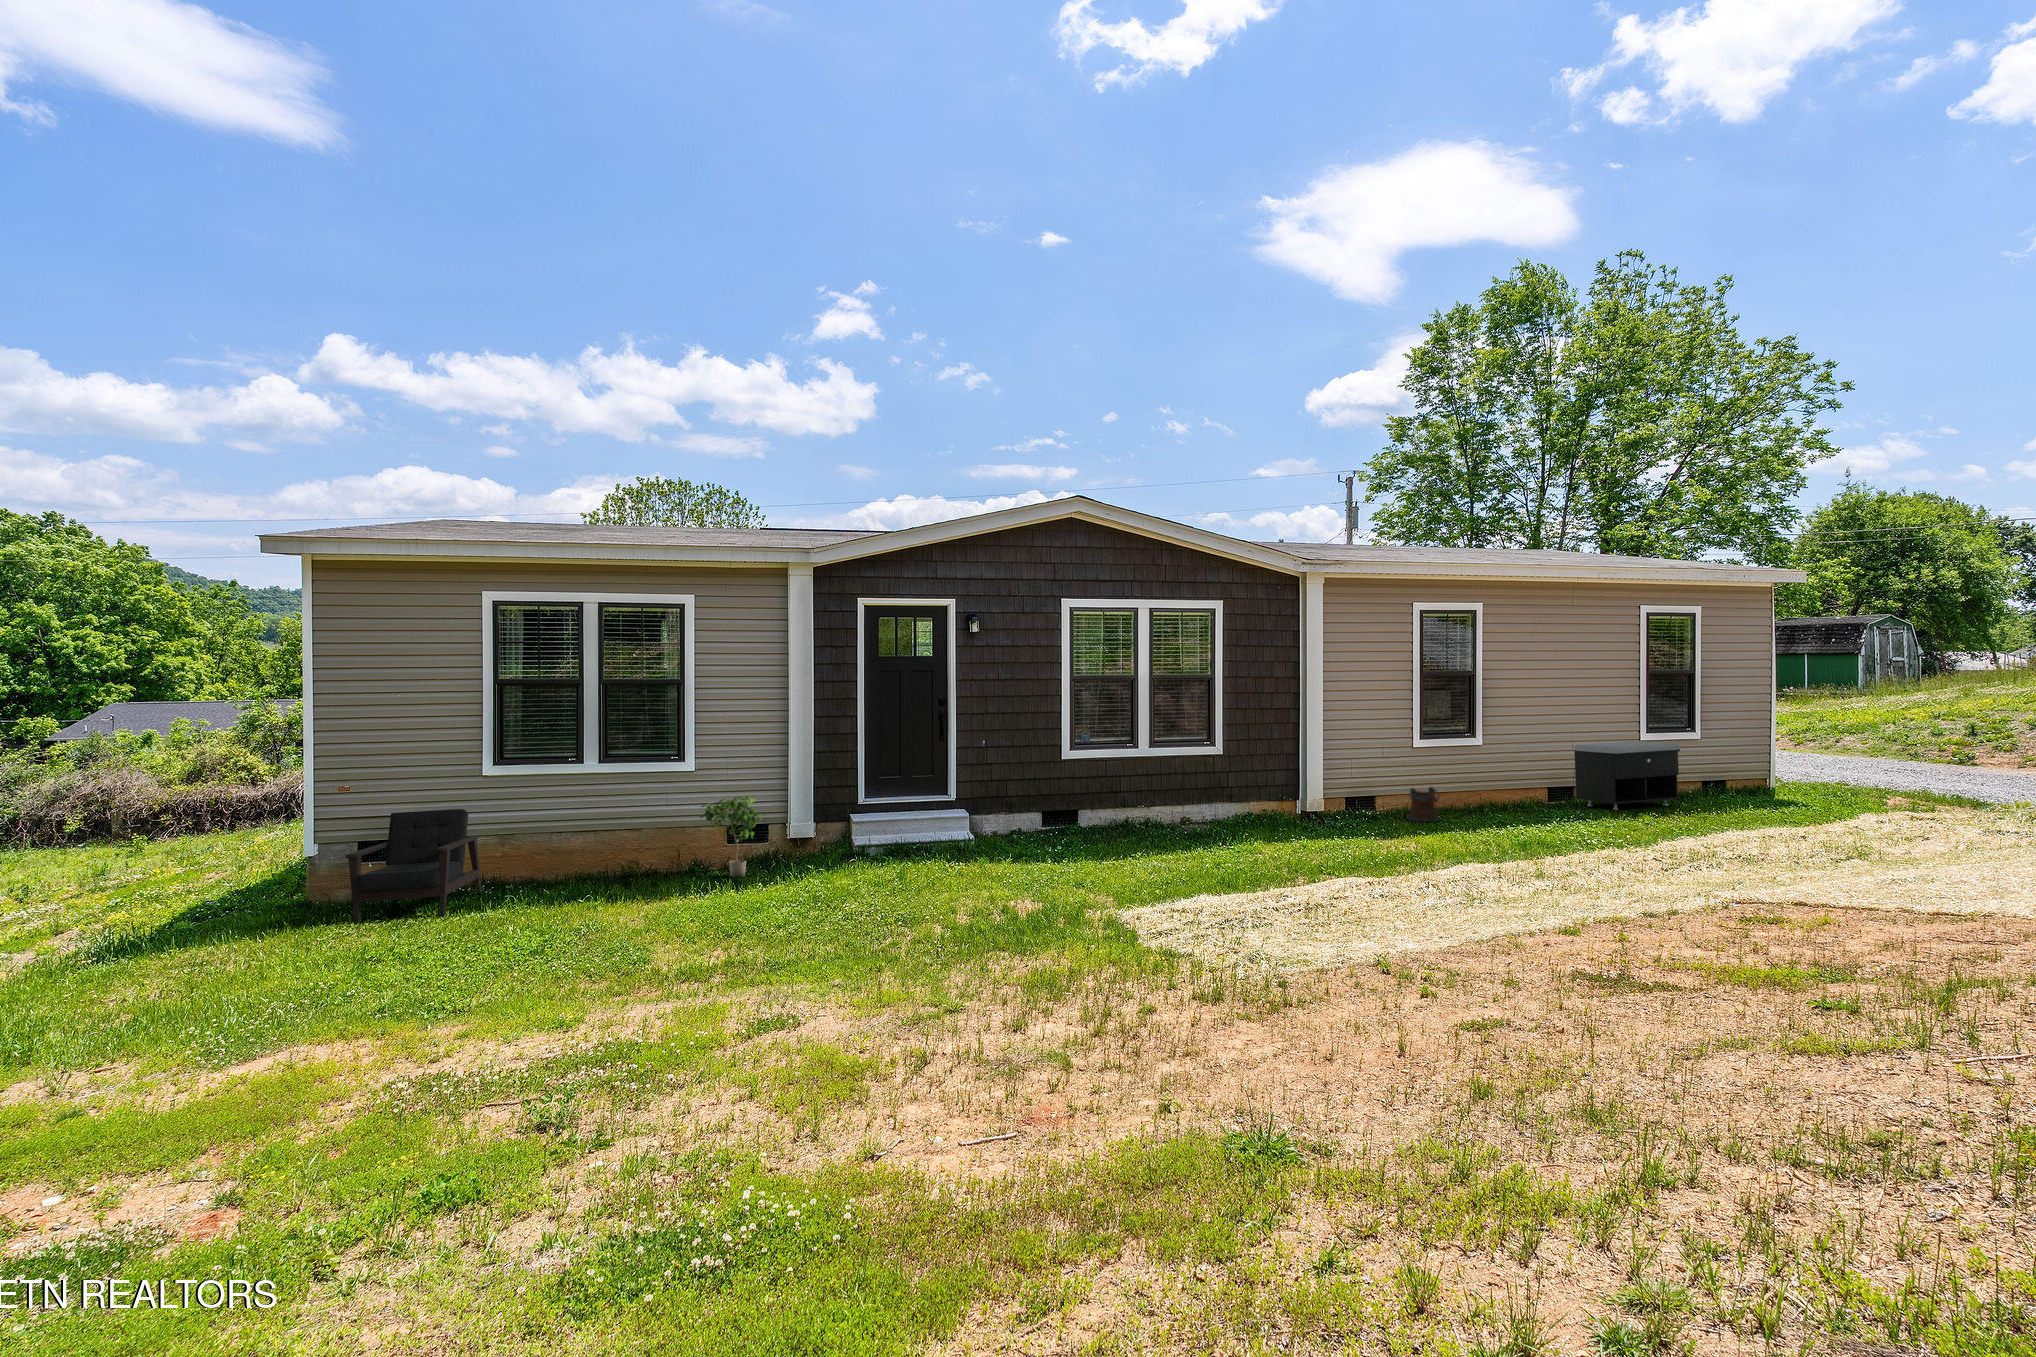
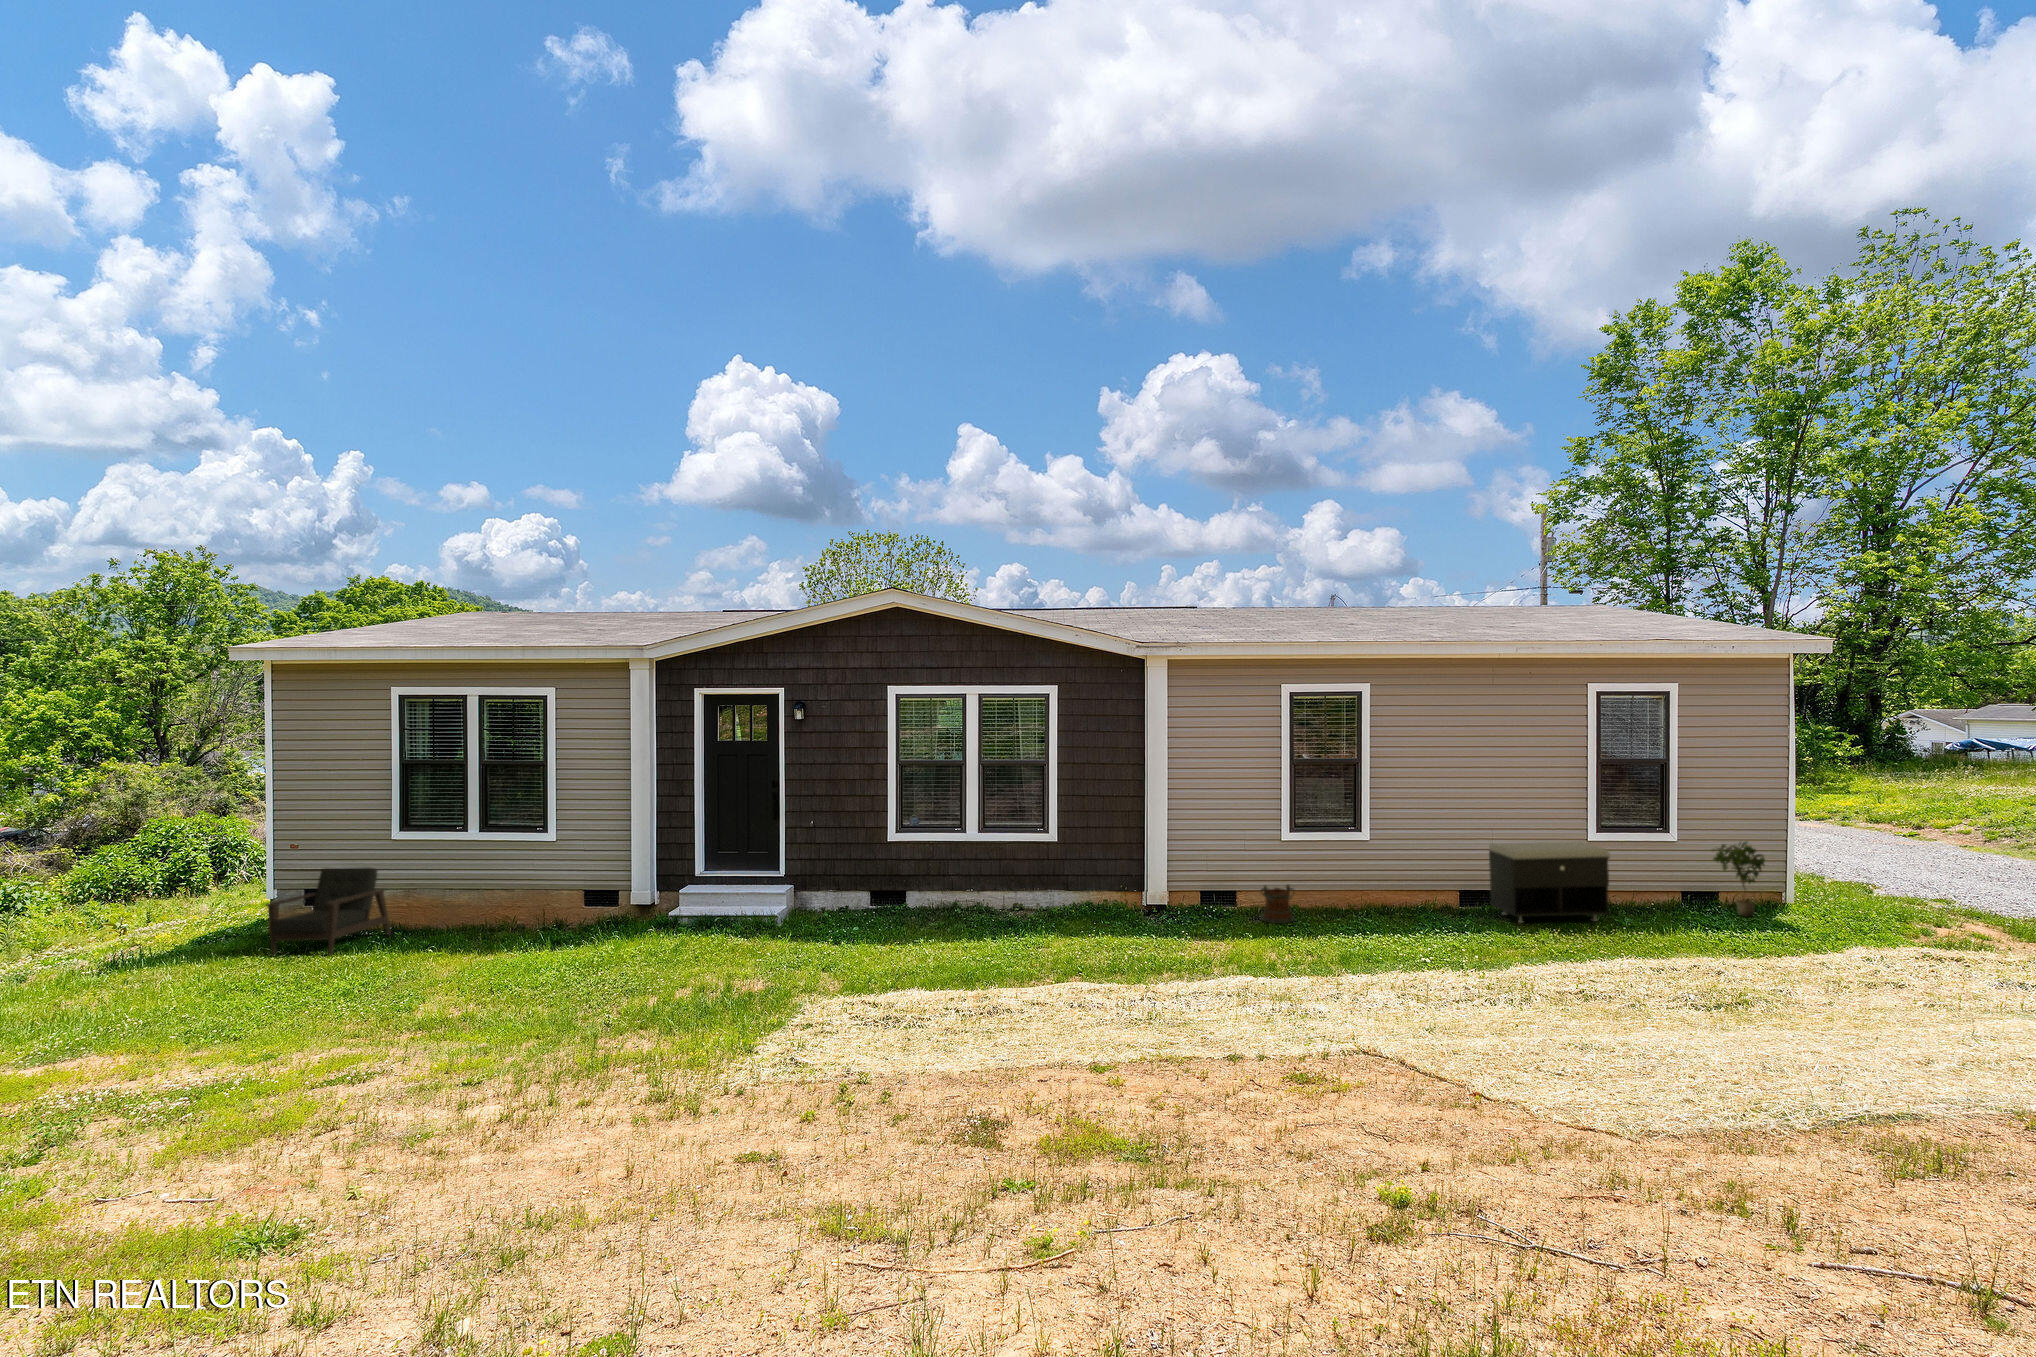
potted plant: present [699,795,765,878] -> present [1713,842,1765,917]

